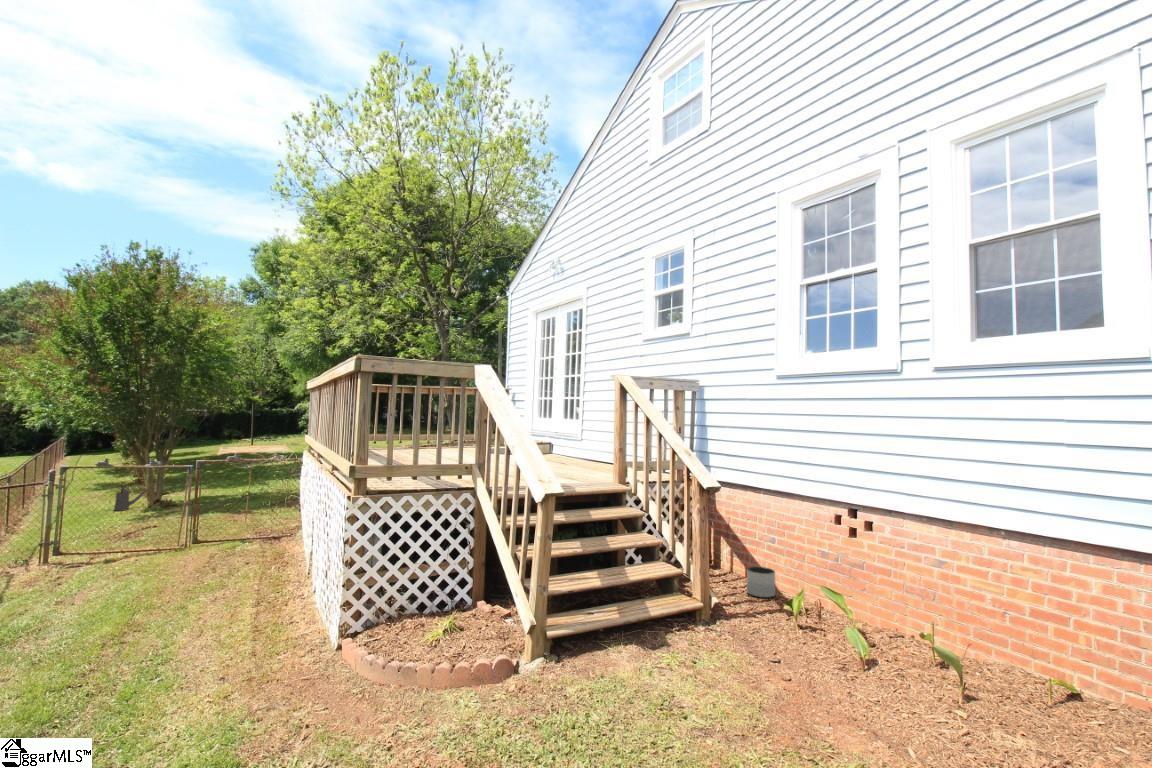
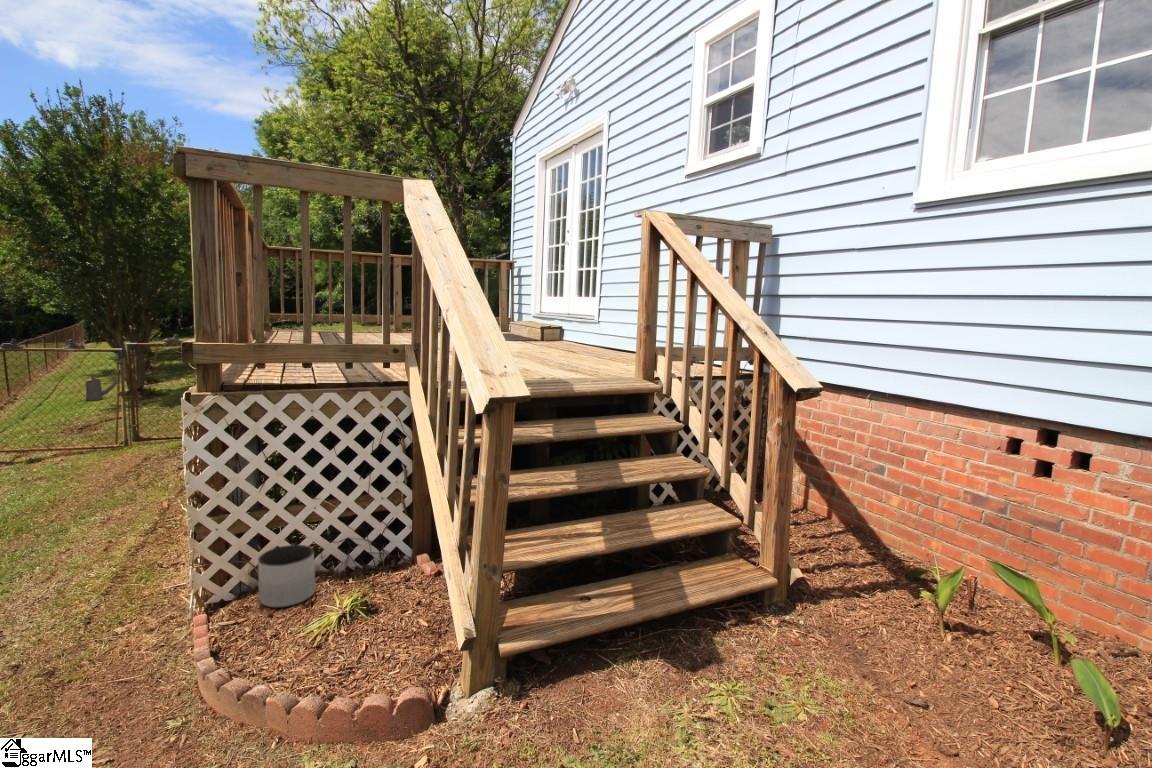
planter: present [747,567,776,598] -> present [258,545,315,608]

